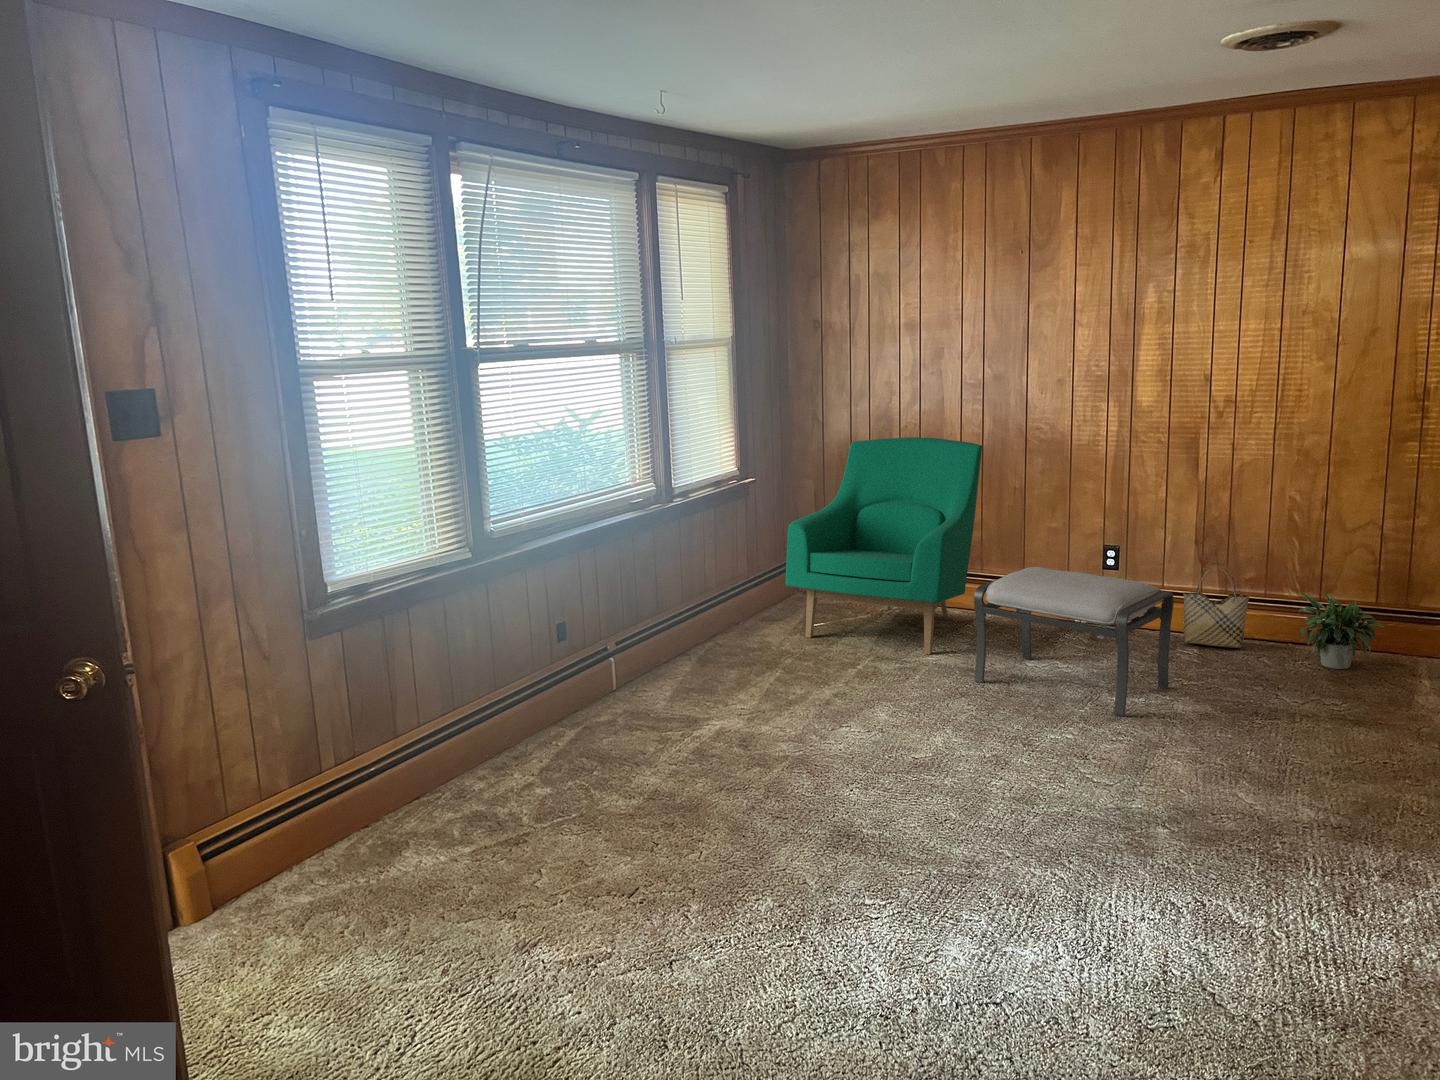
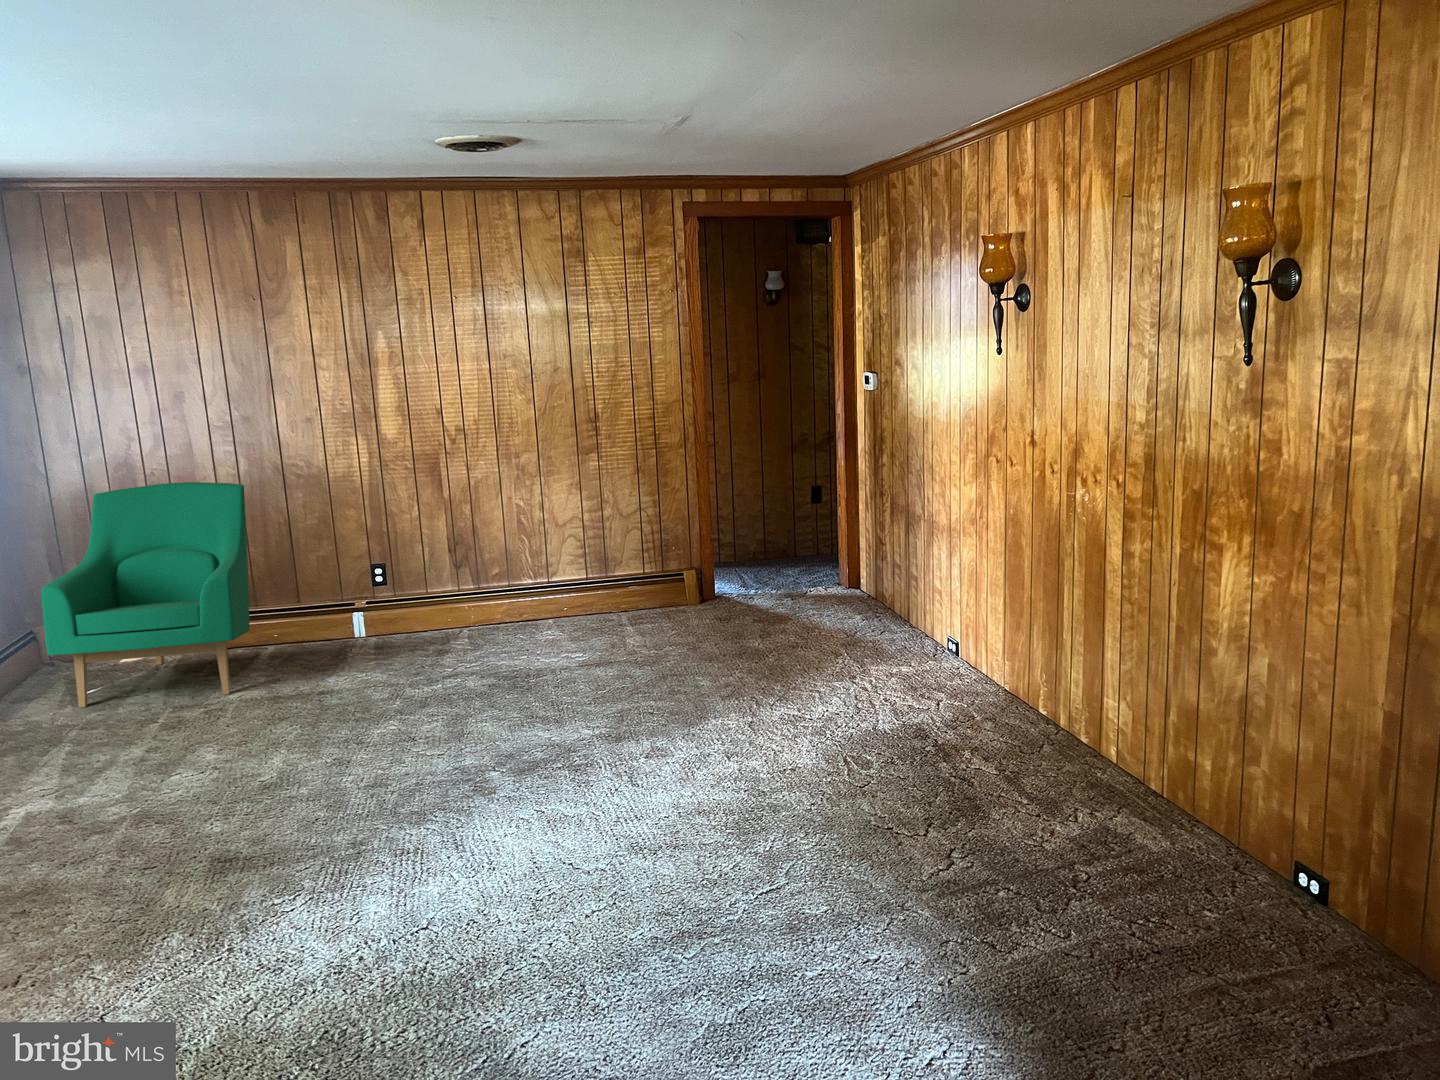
woven basket: present [1183,563,1249,648] -> none [447,565,500,637]
ottoman: present [974,567,1174,716] -> none [275,588,457,706]
potted plant: present [1290,591,1384,669] -> none [532,575,598,634]

